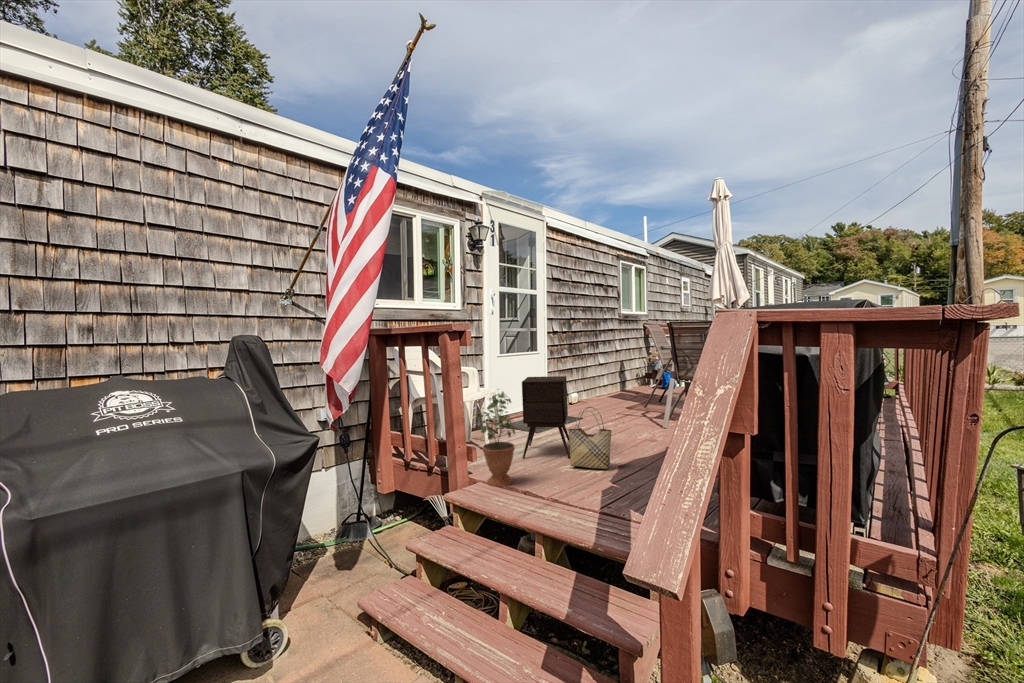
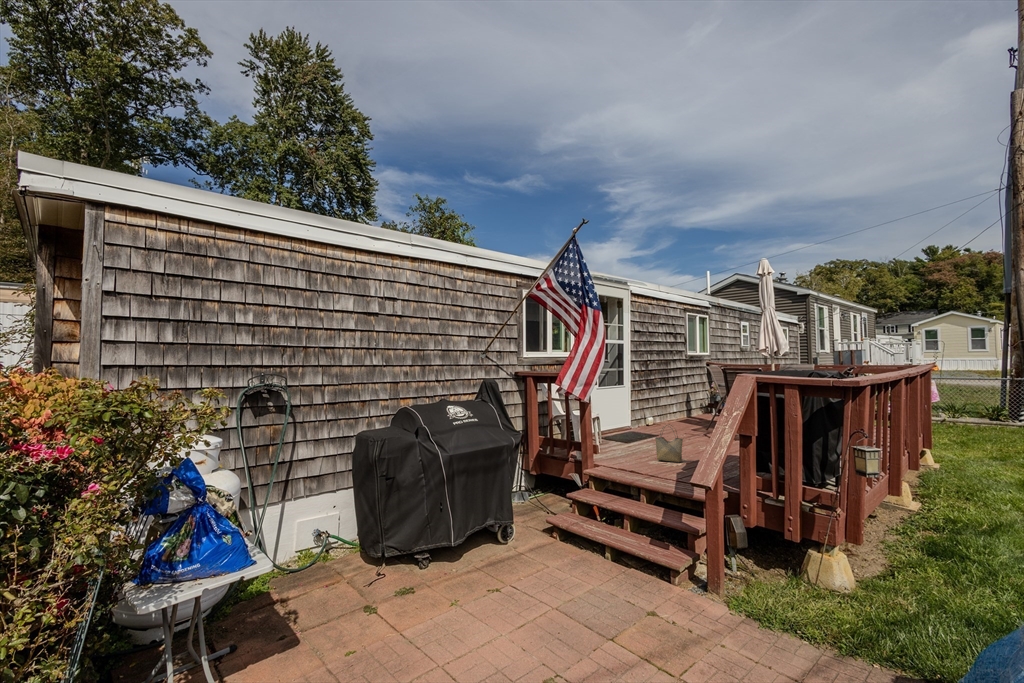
side table: present [522,376,570,459] -> none [624,405,656,457]
potted plant: present [475,392,515,486] -> none [602,412,625,467]

